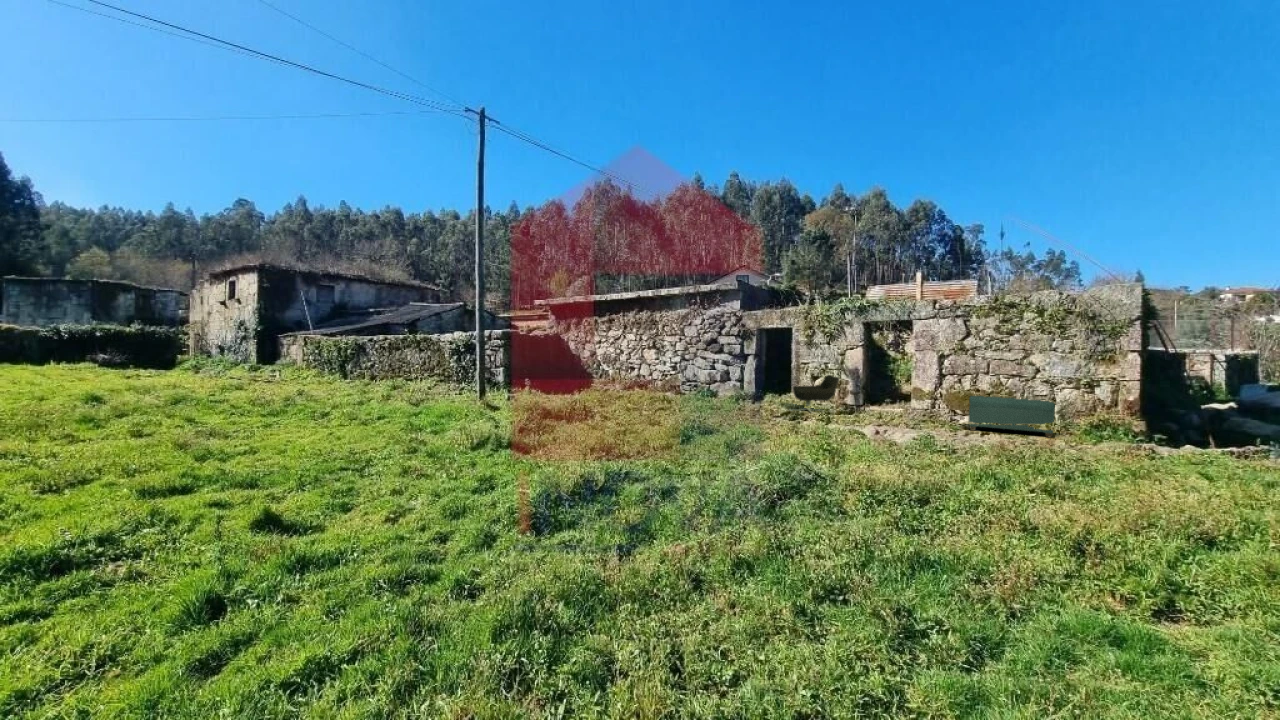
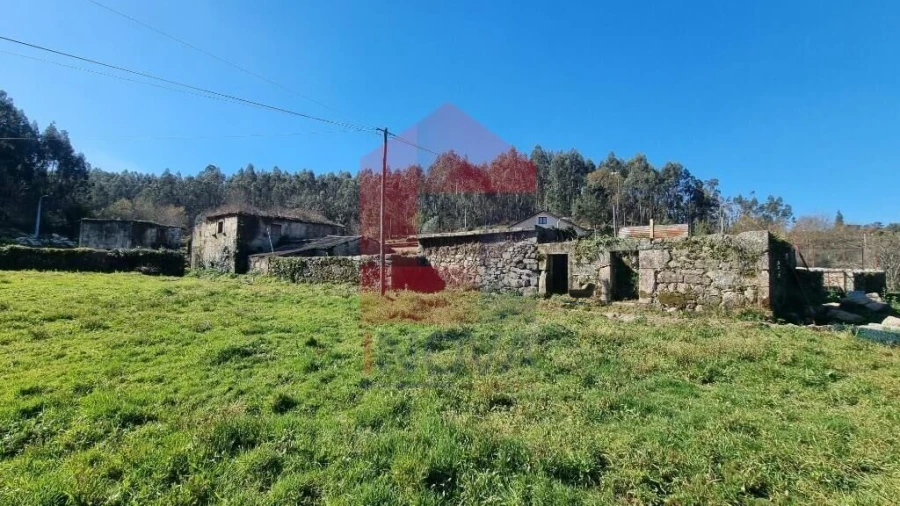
bench: present [969,396,1055,437] -> none [671,295,720,320]

